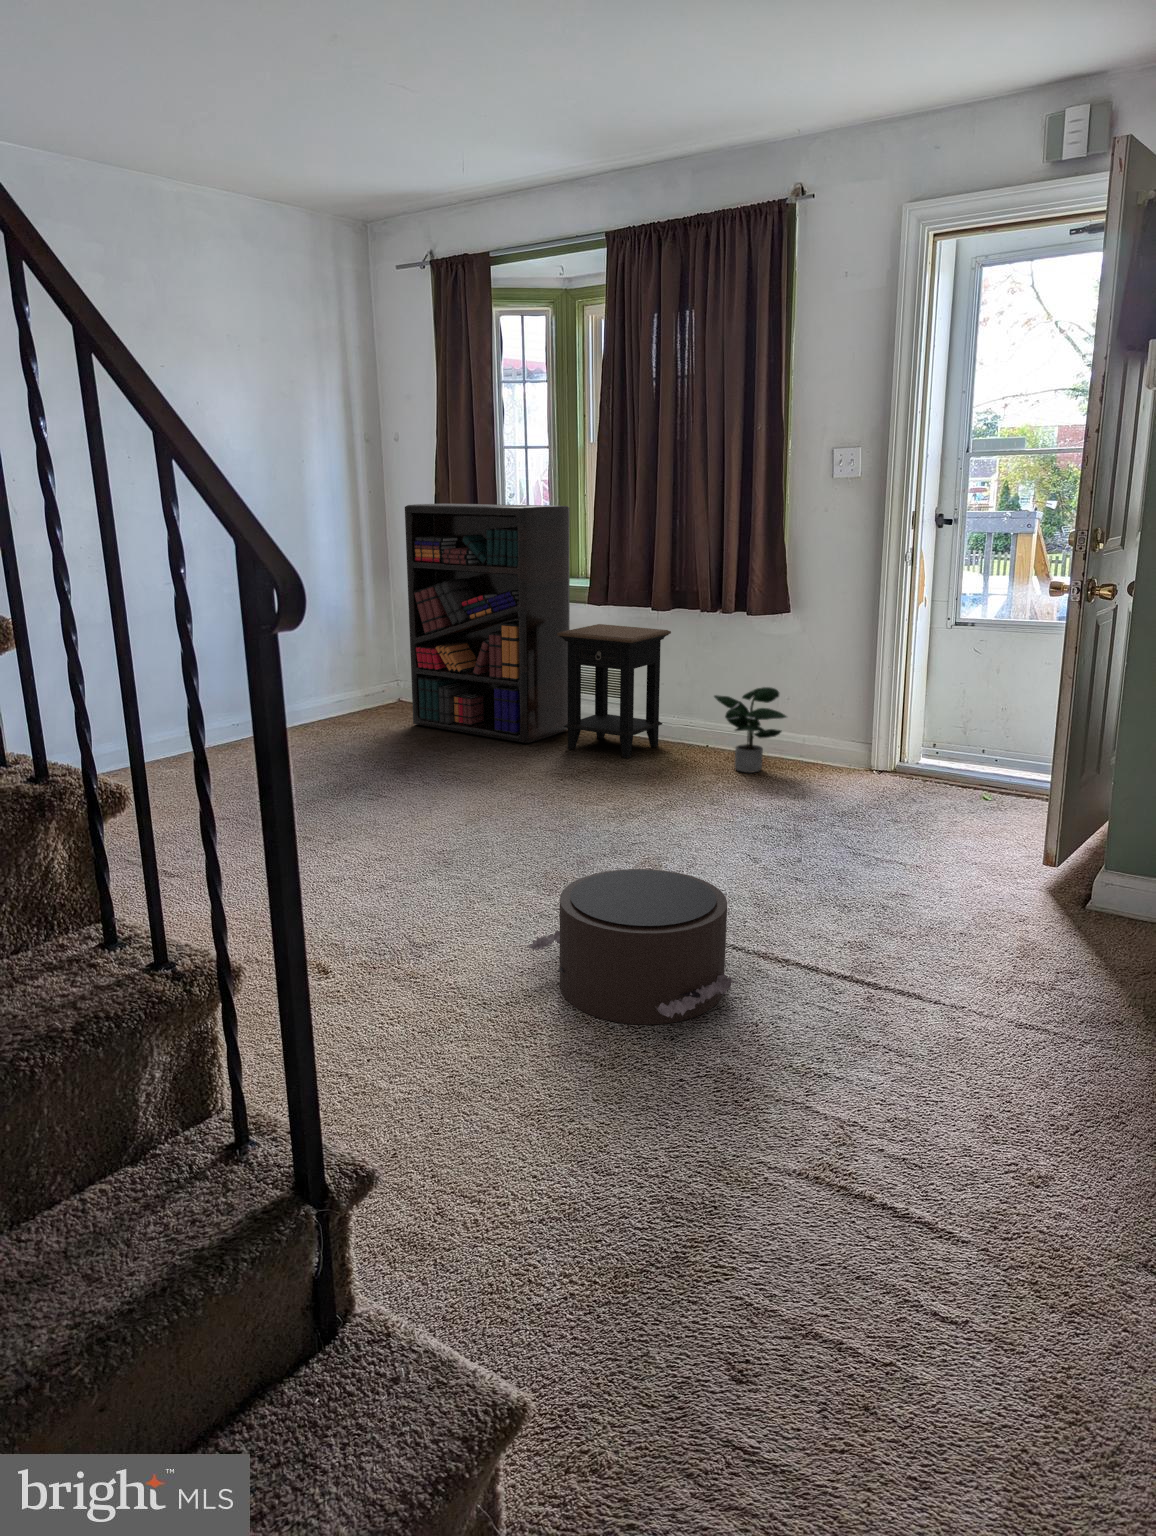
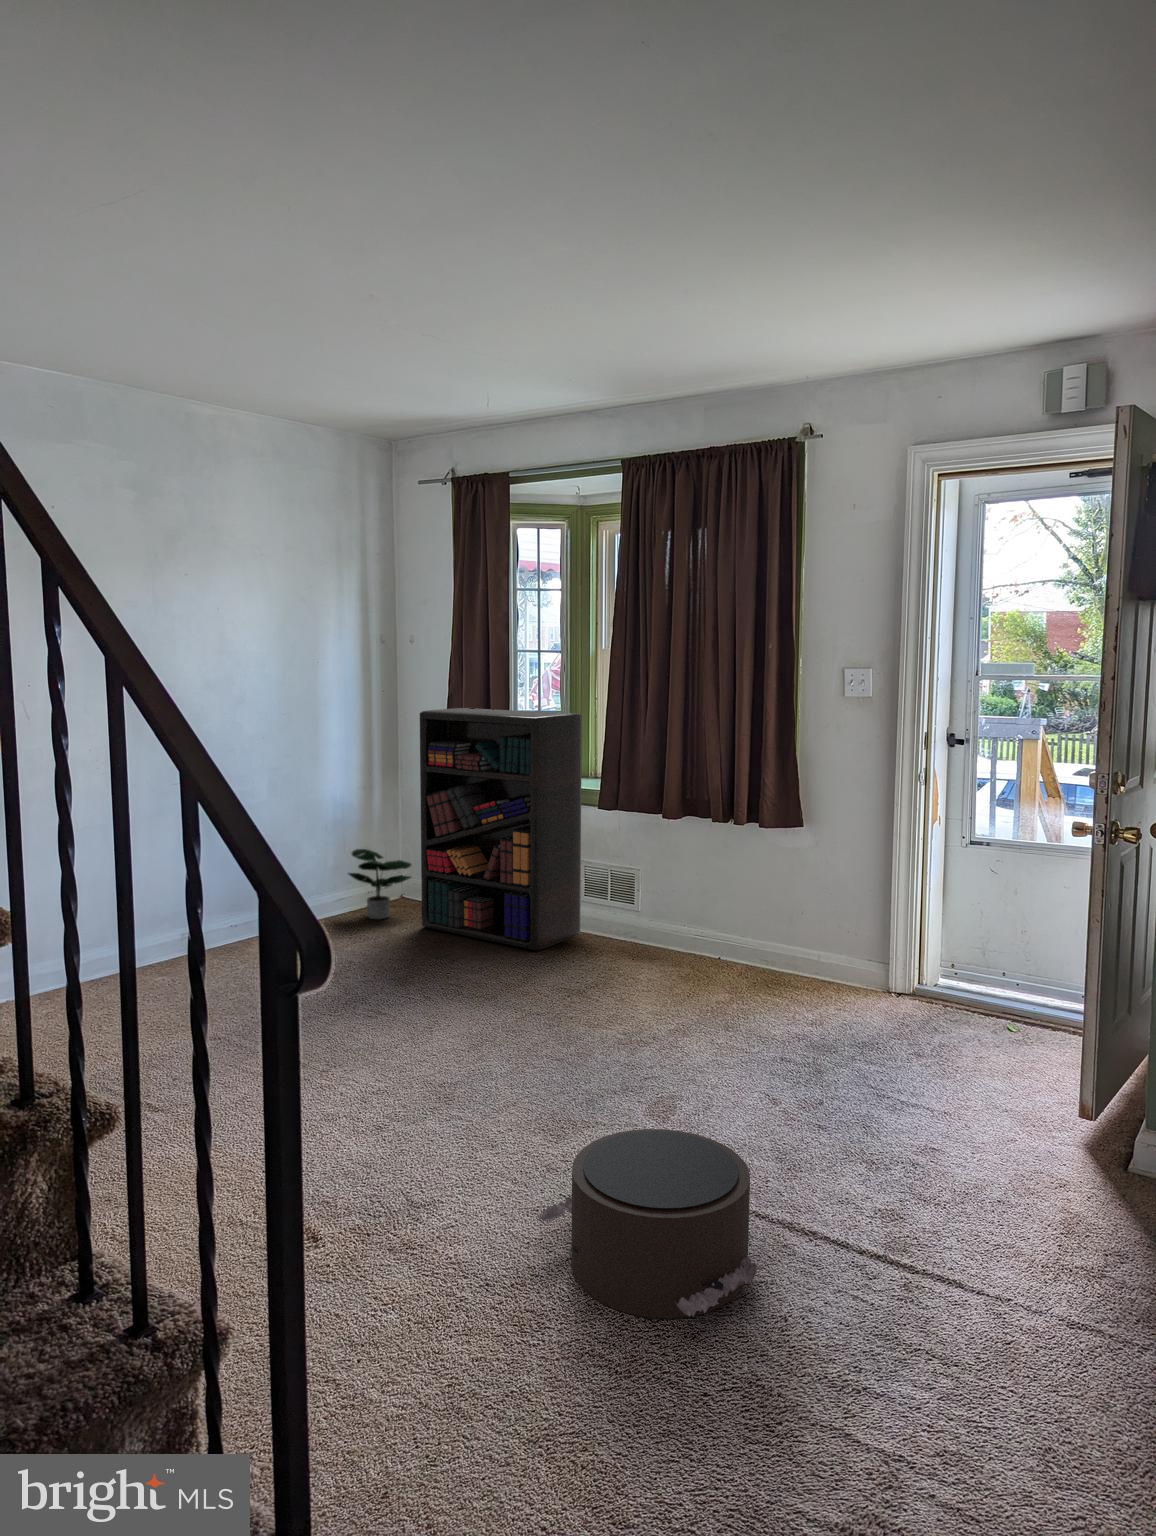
side table: present [557,624,671,758] -> none [569,830,683,970]
potted plant: present [714,687,787,773] -> present [348,849,411,919]

